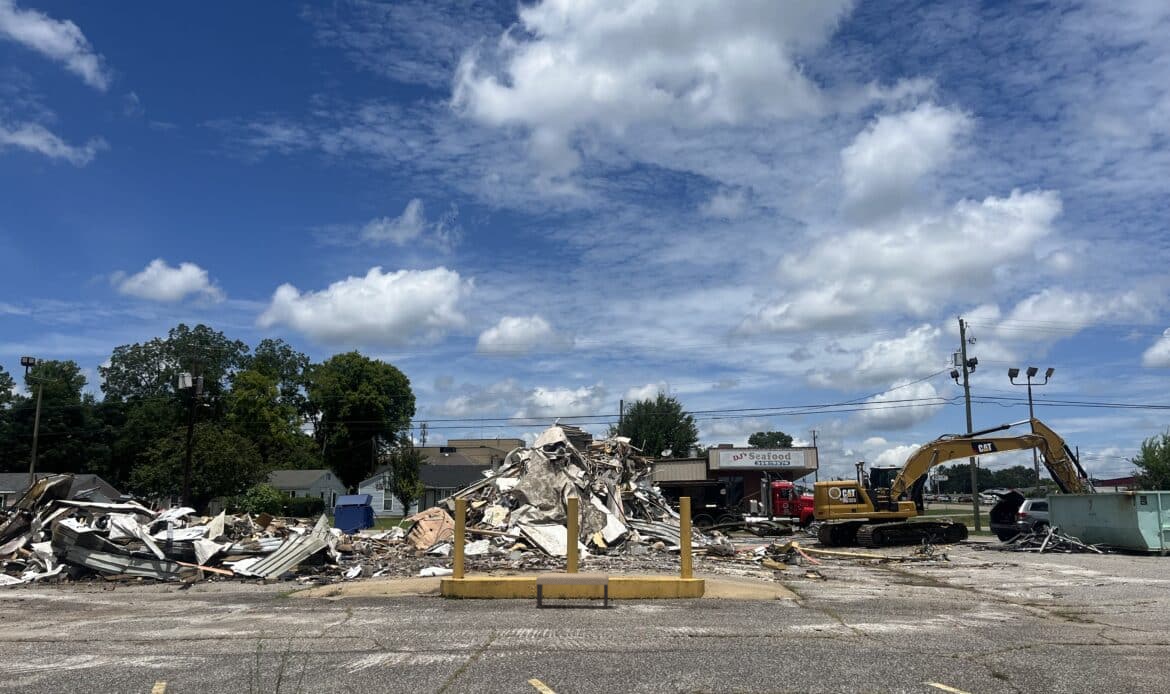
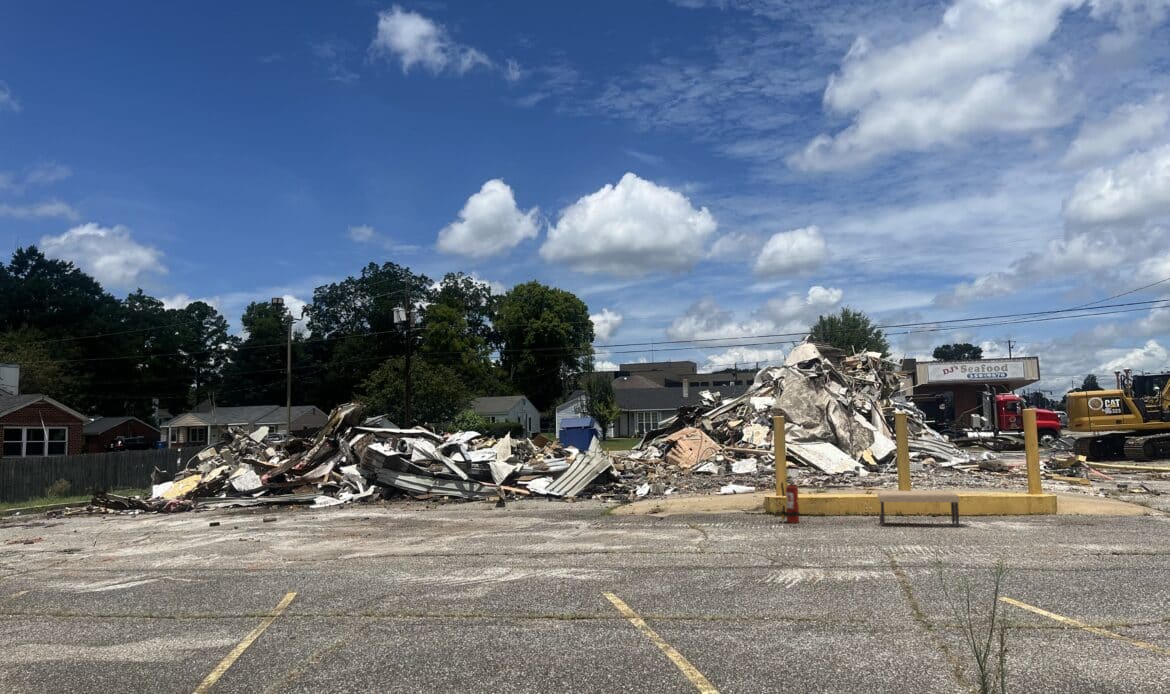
fire extinguisher: none [448,559,465,605] -> present [781,479,800,523]

